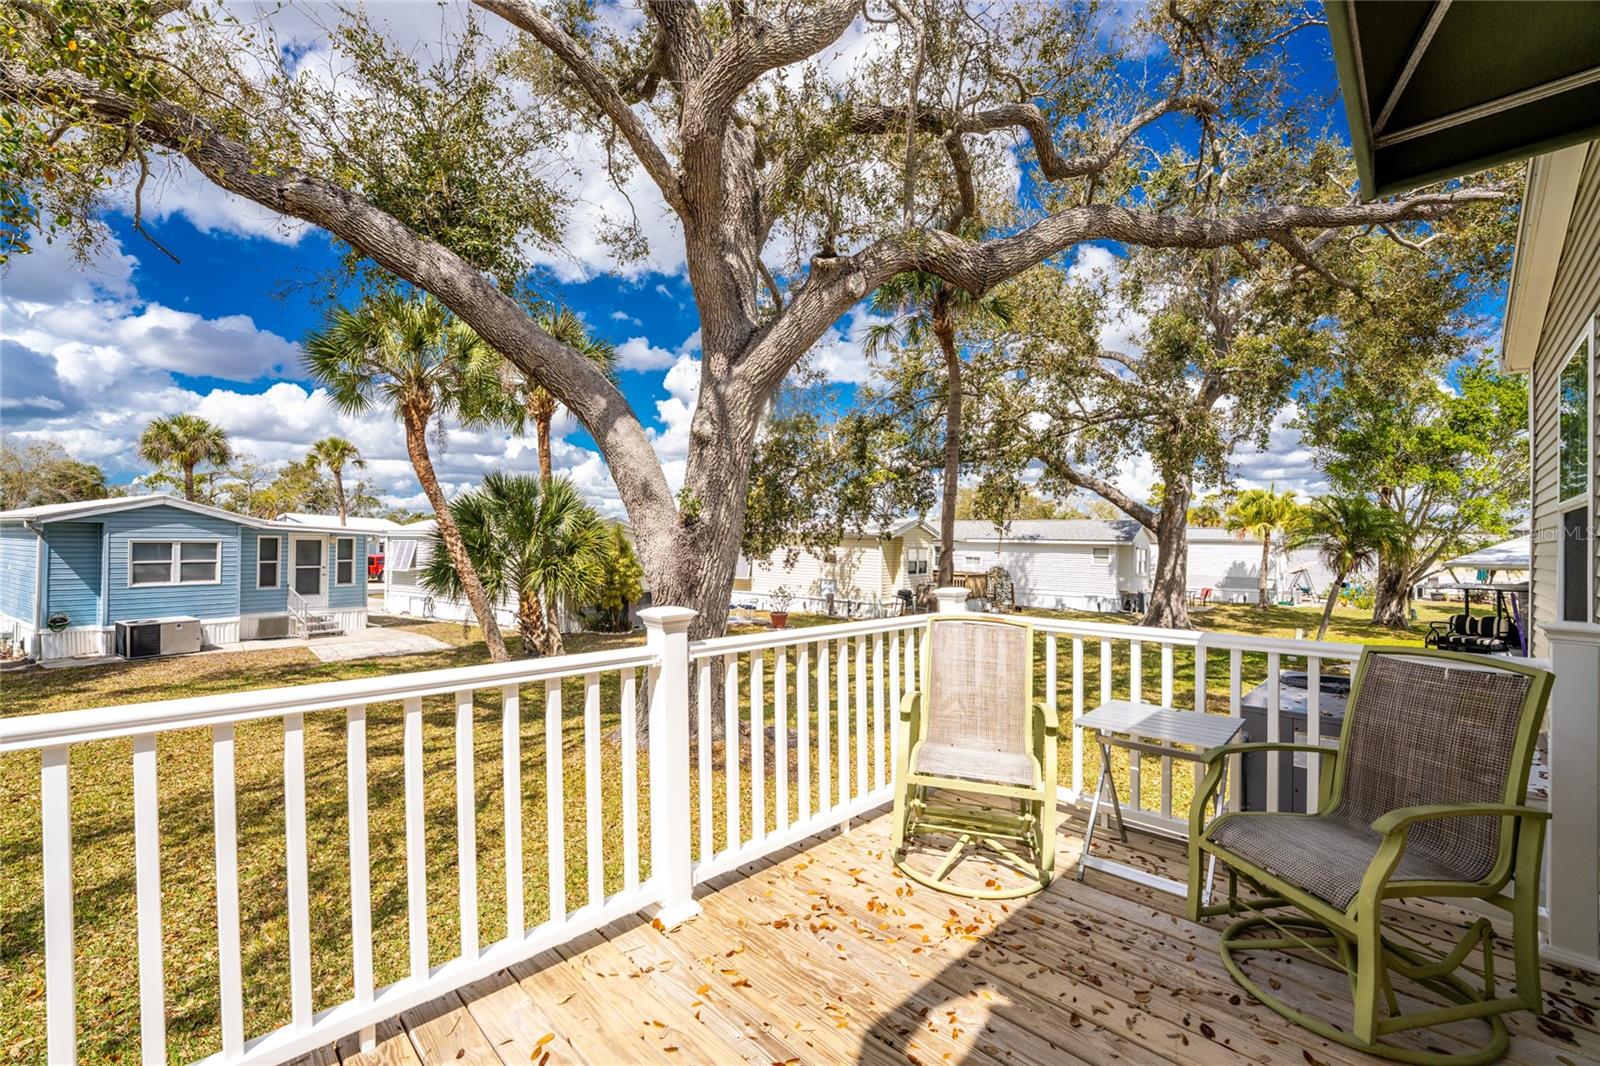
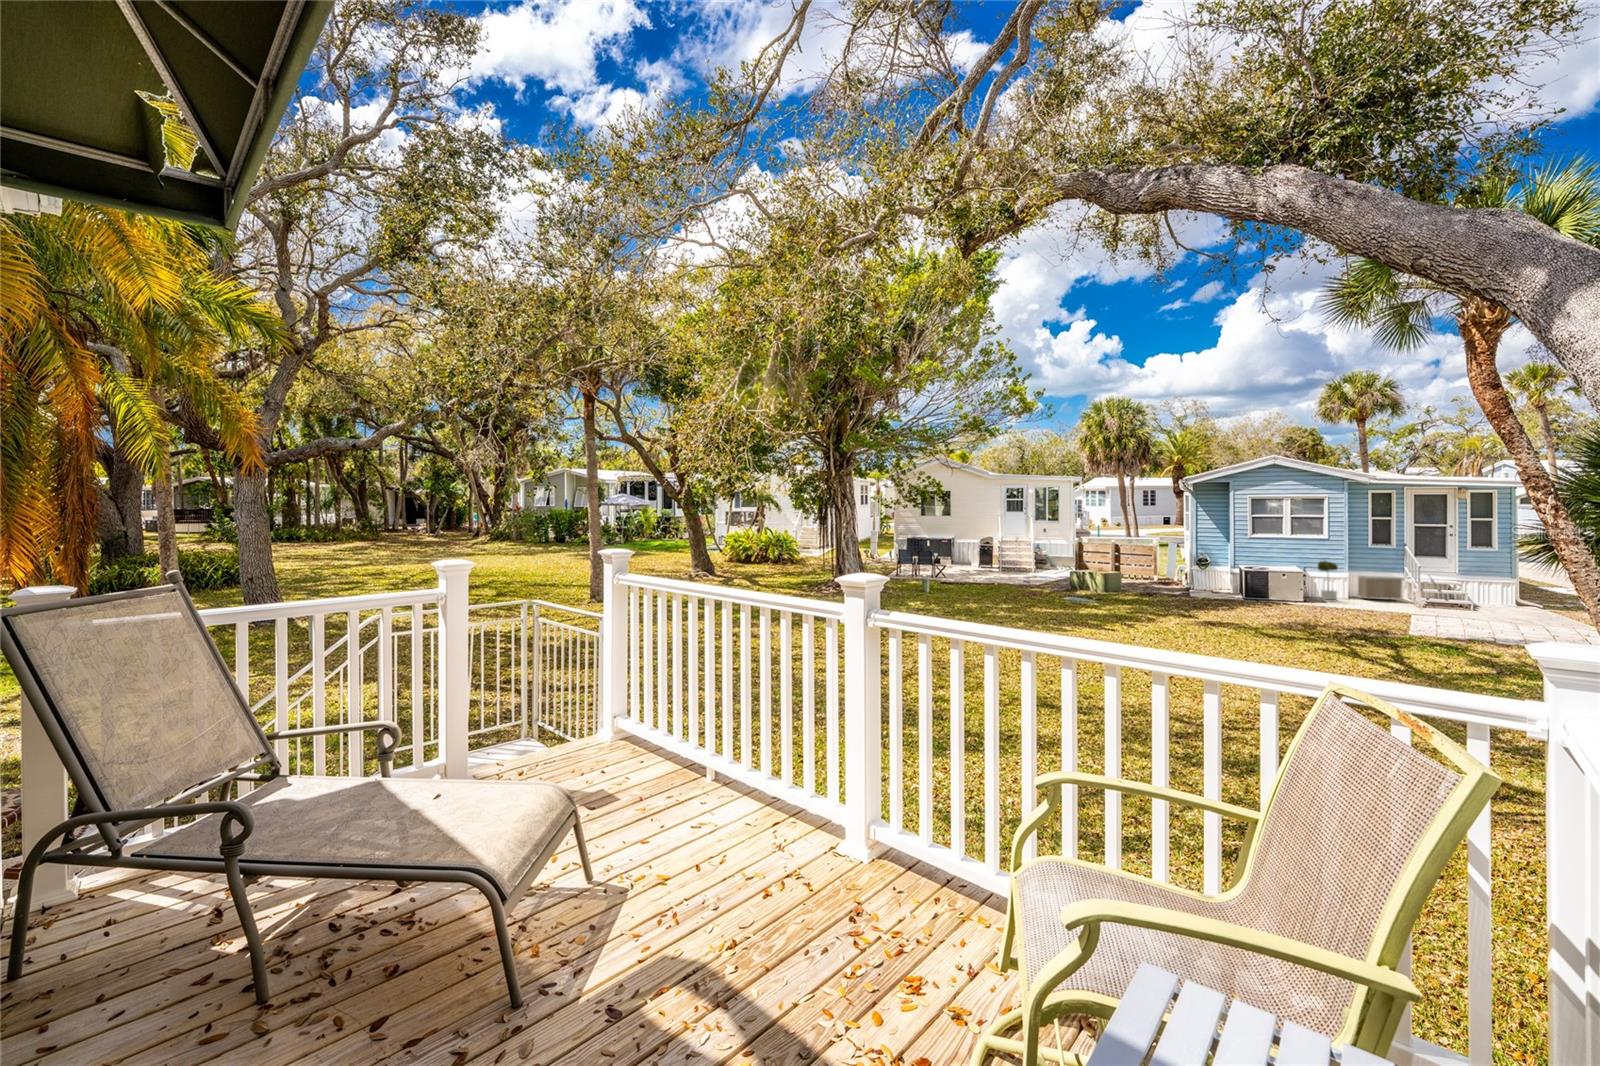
potted tree: none [211,606,233,645] -> present [1318,561,1338,600]

